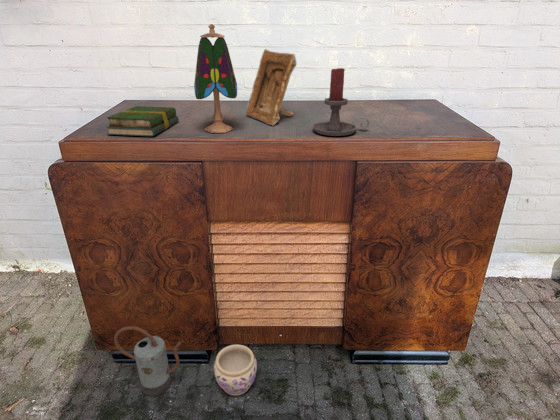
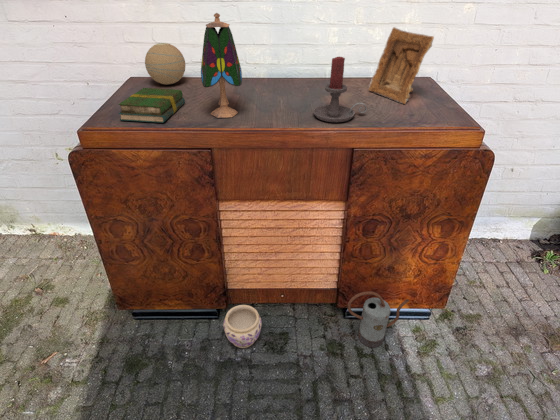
picture frame: present [246,49,296,125] -> present [369,27,434,104]
decorative orb: none [141,67,182,108] -> present [145,43,185,85]
watering can: present [114,326,183,396] -> present [348,291,409,348]

